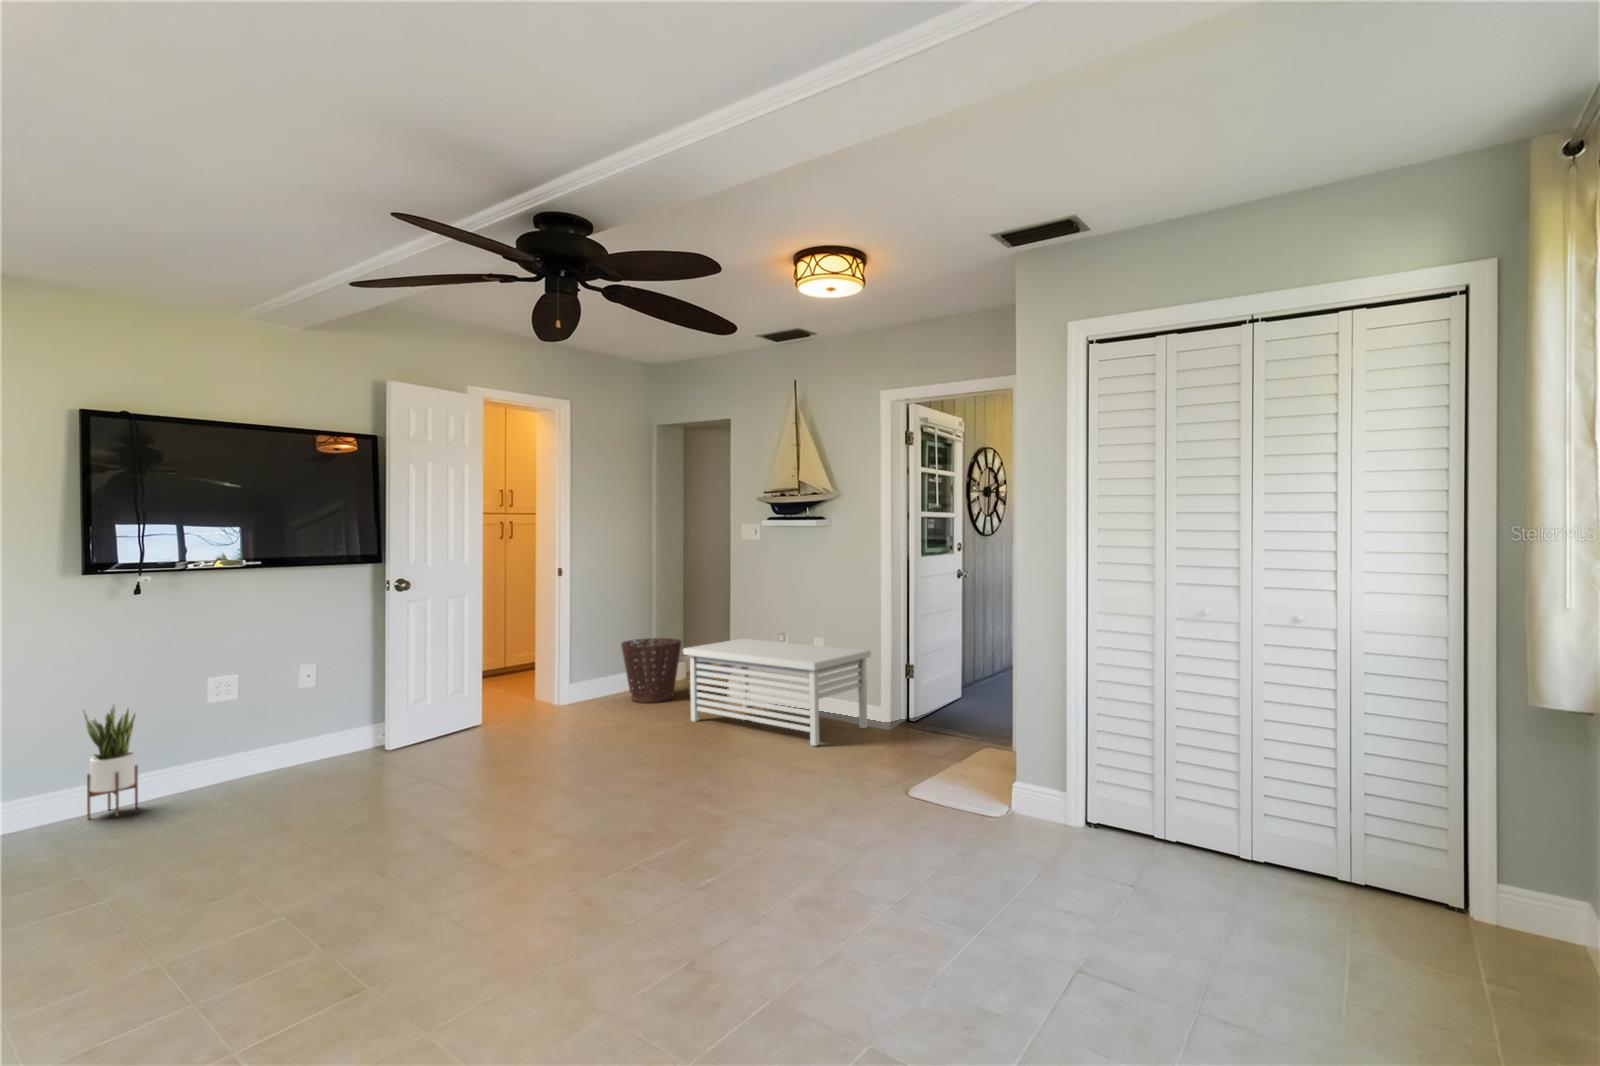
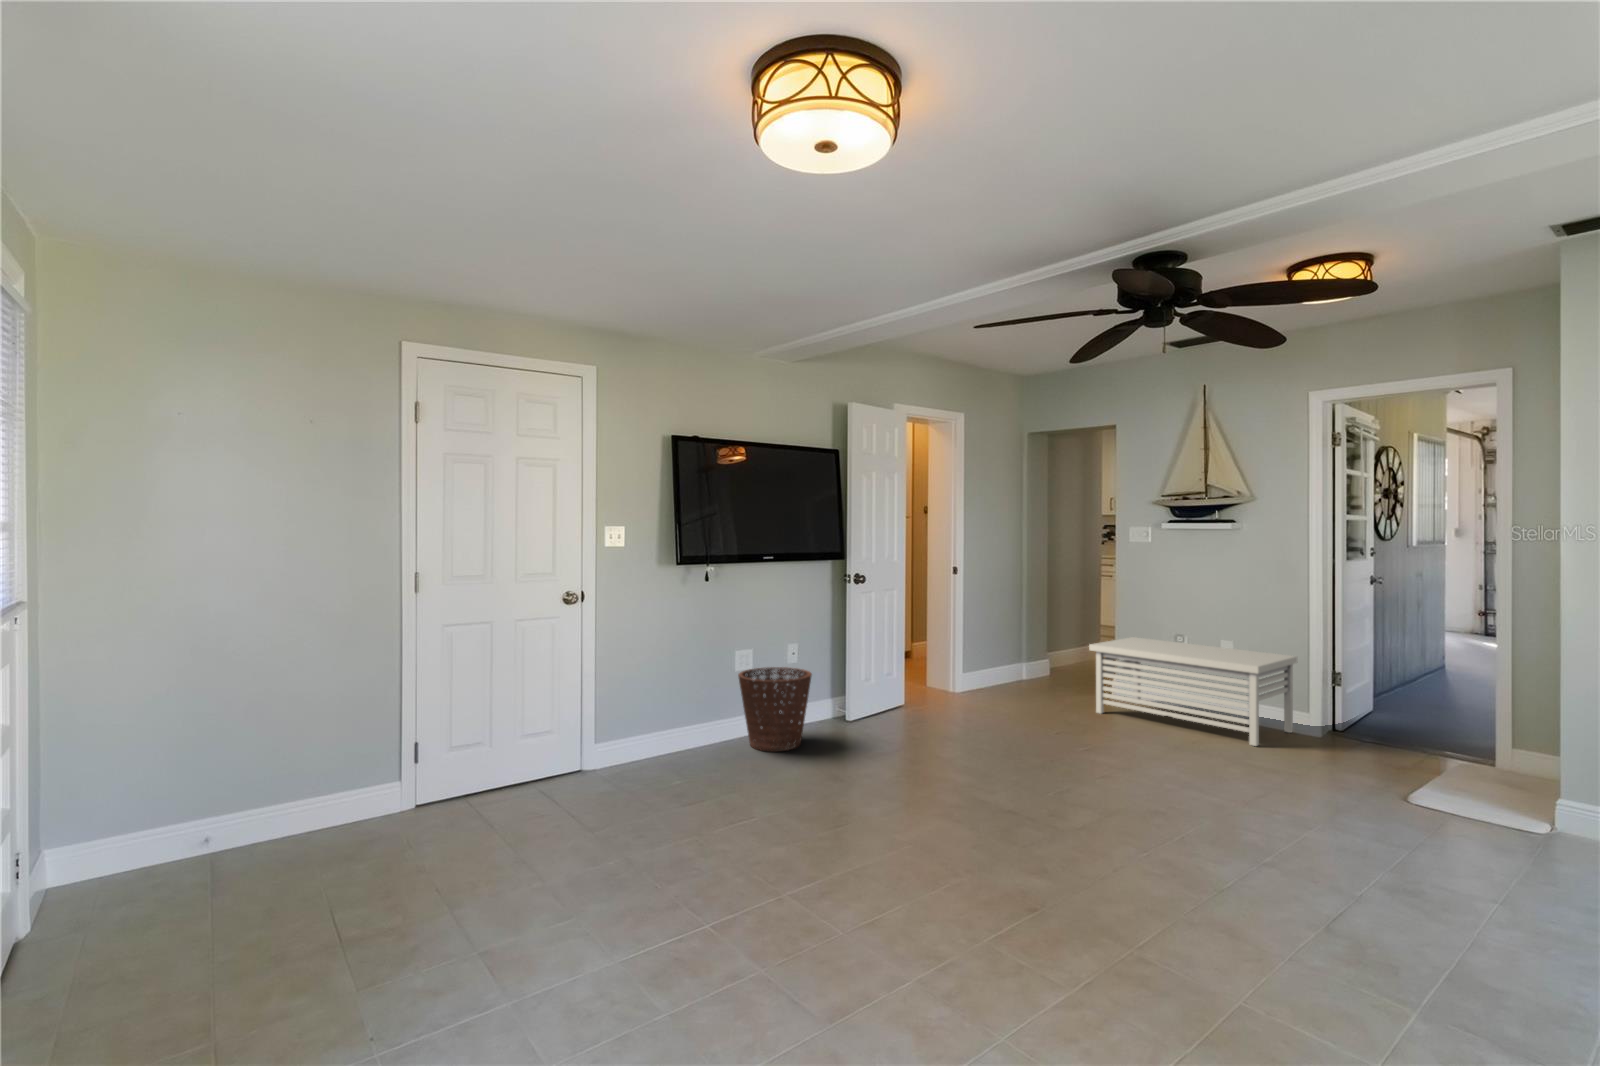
basket: present [621,638,681,703] -> present [738,667,812,751]
potted plant: present [83,704,138,819] -> none [681,668,707,757]

